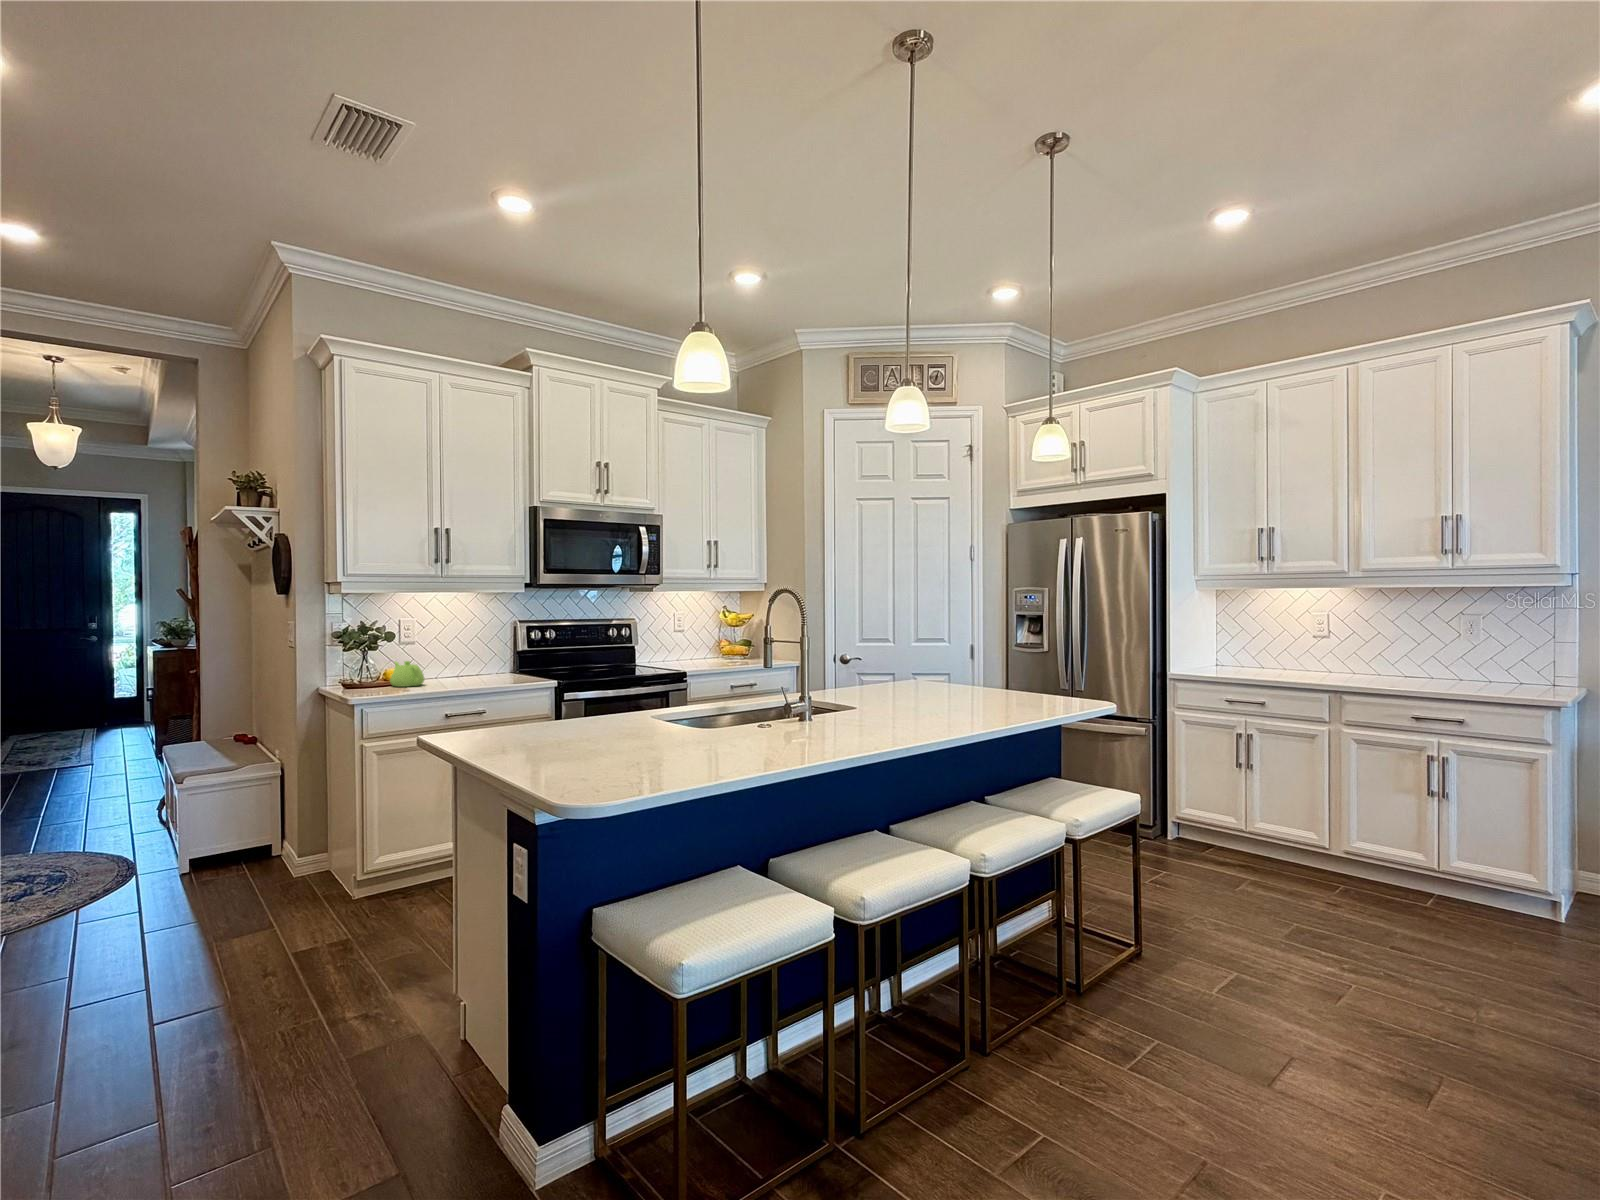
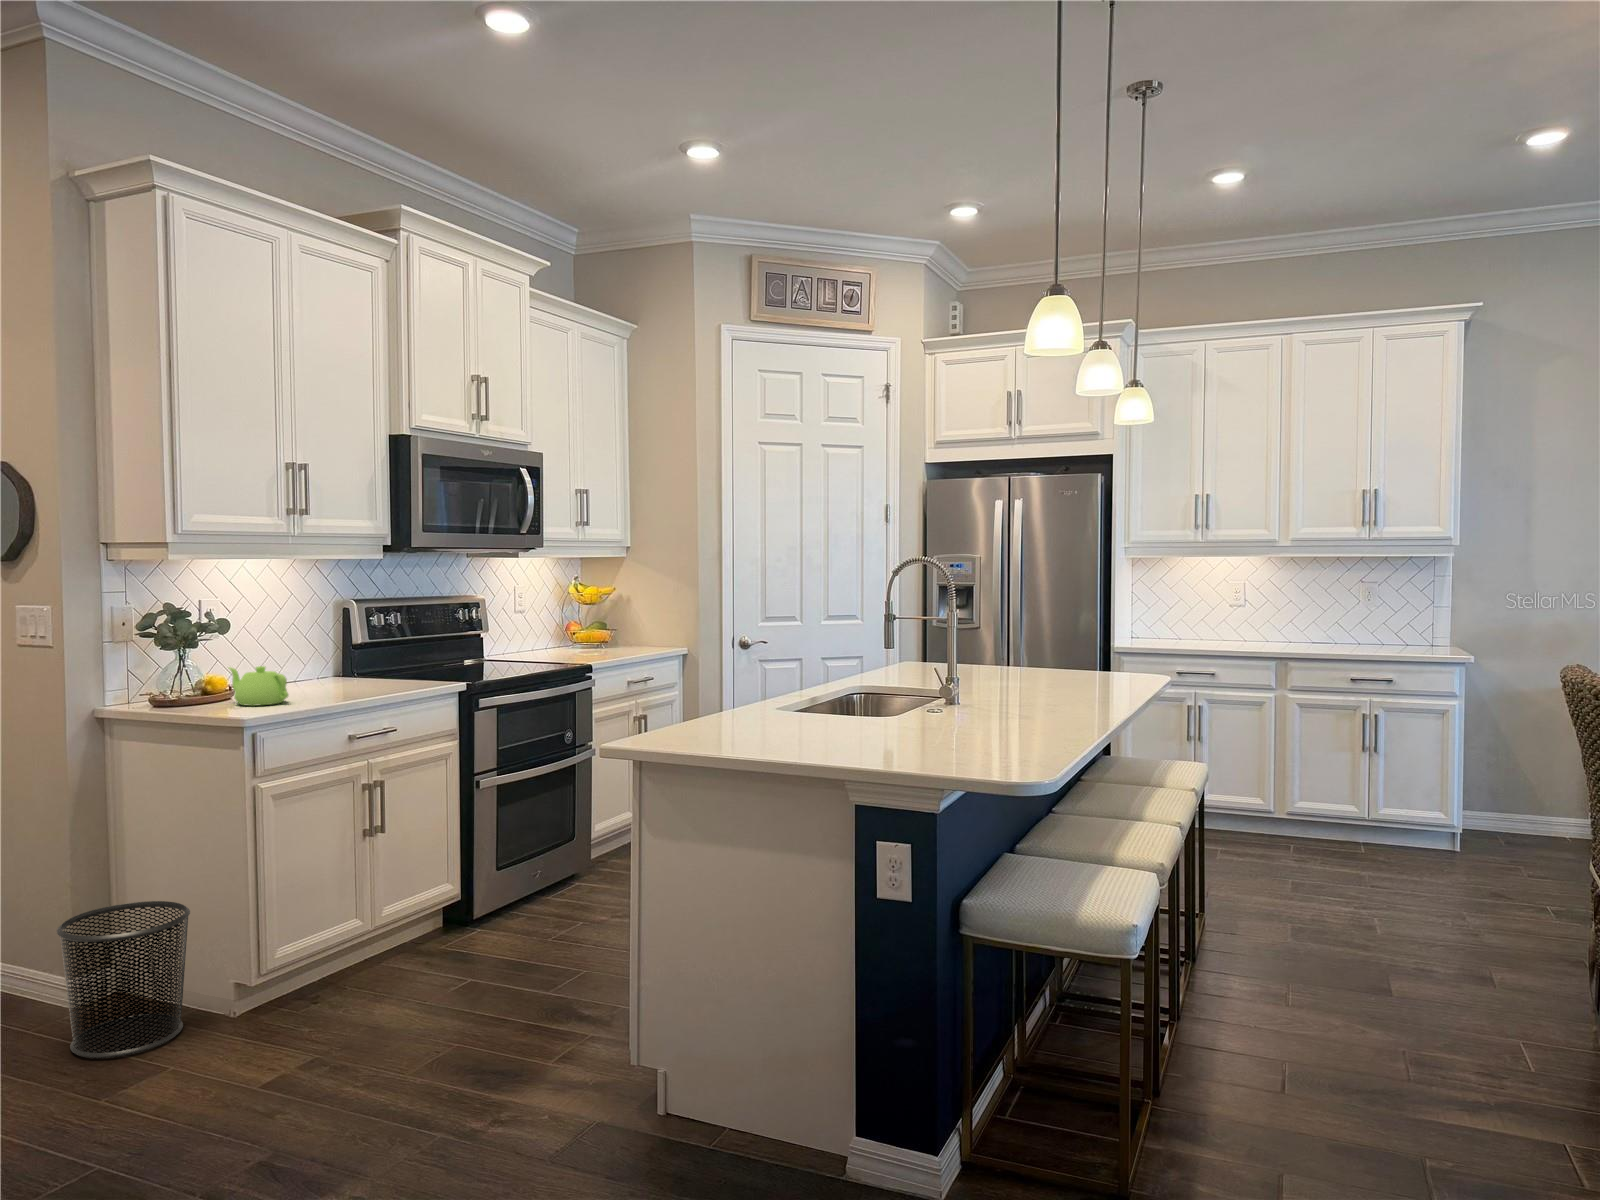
waste bin: none [259,808,343,904] -> present [57,901,190,1058]

